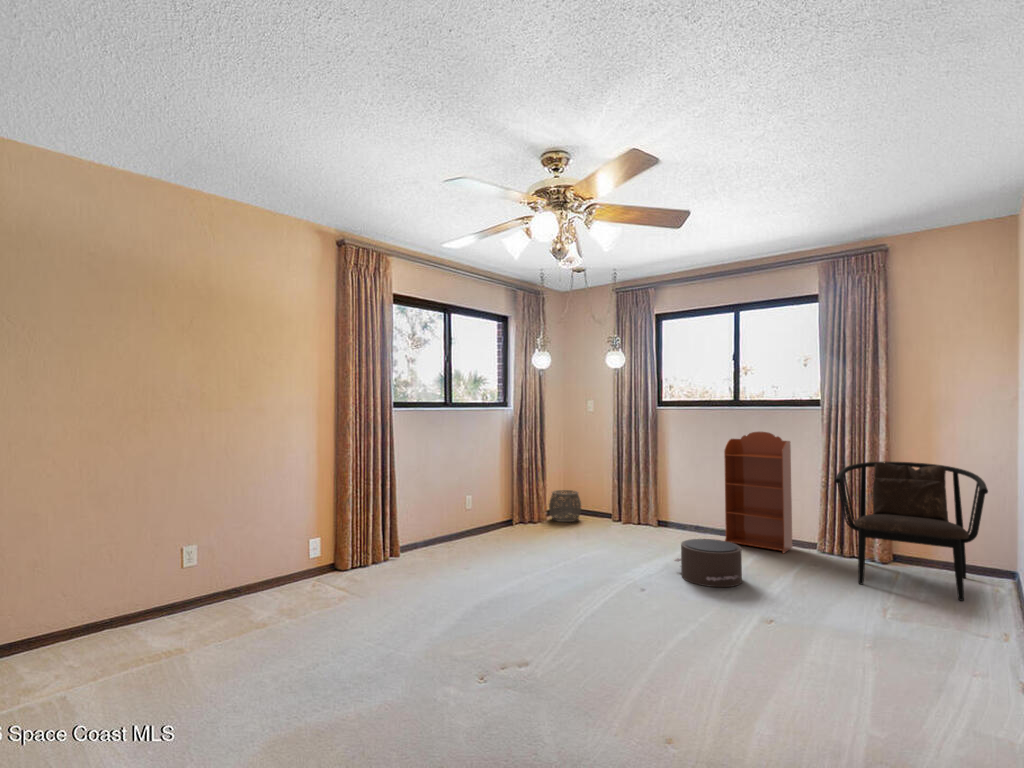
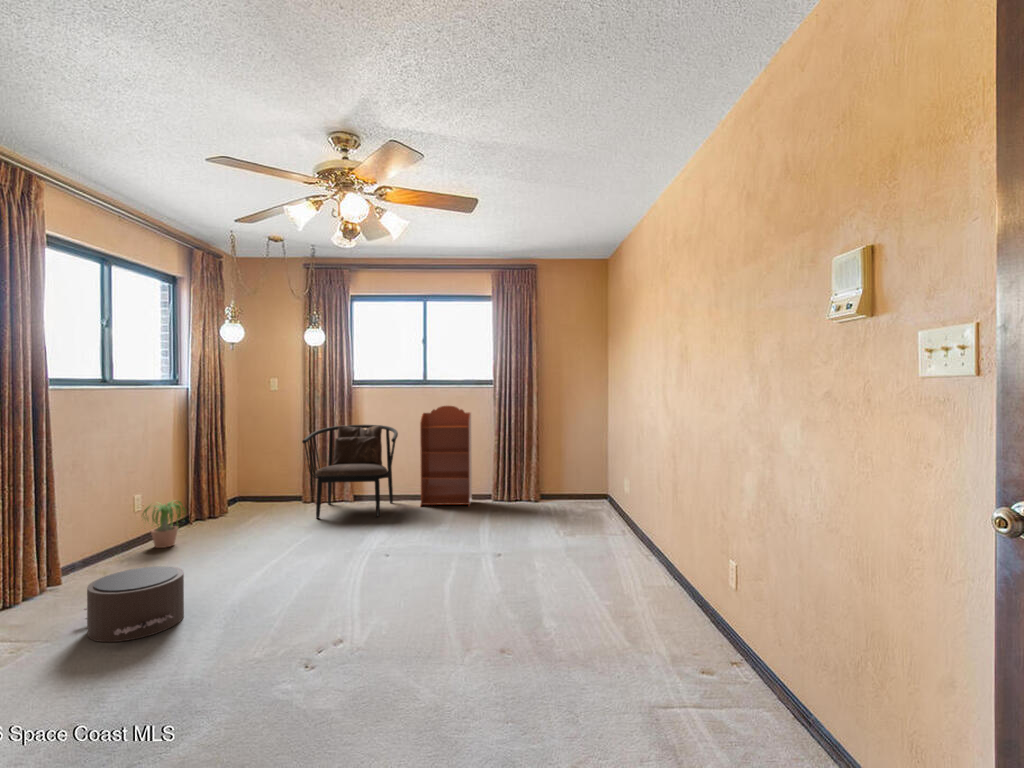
armchair: present [835,462,988,601] -> present [302,425,398,519]
woven basket: present [549,490,581,522] -> none [229,477,269,513]
potted plant: none [462,503,503,542] -> present [143,501,186,548]
pouf: present [674,539,742,587] -> present [84,566,184,642]

